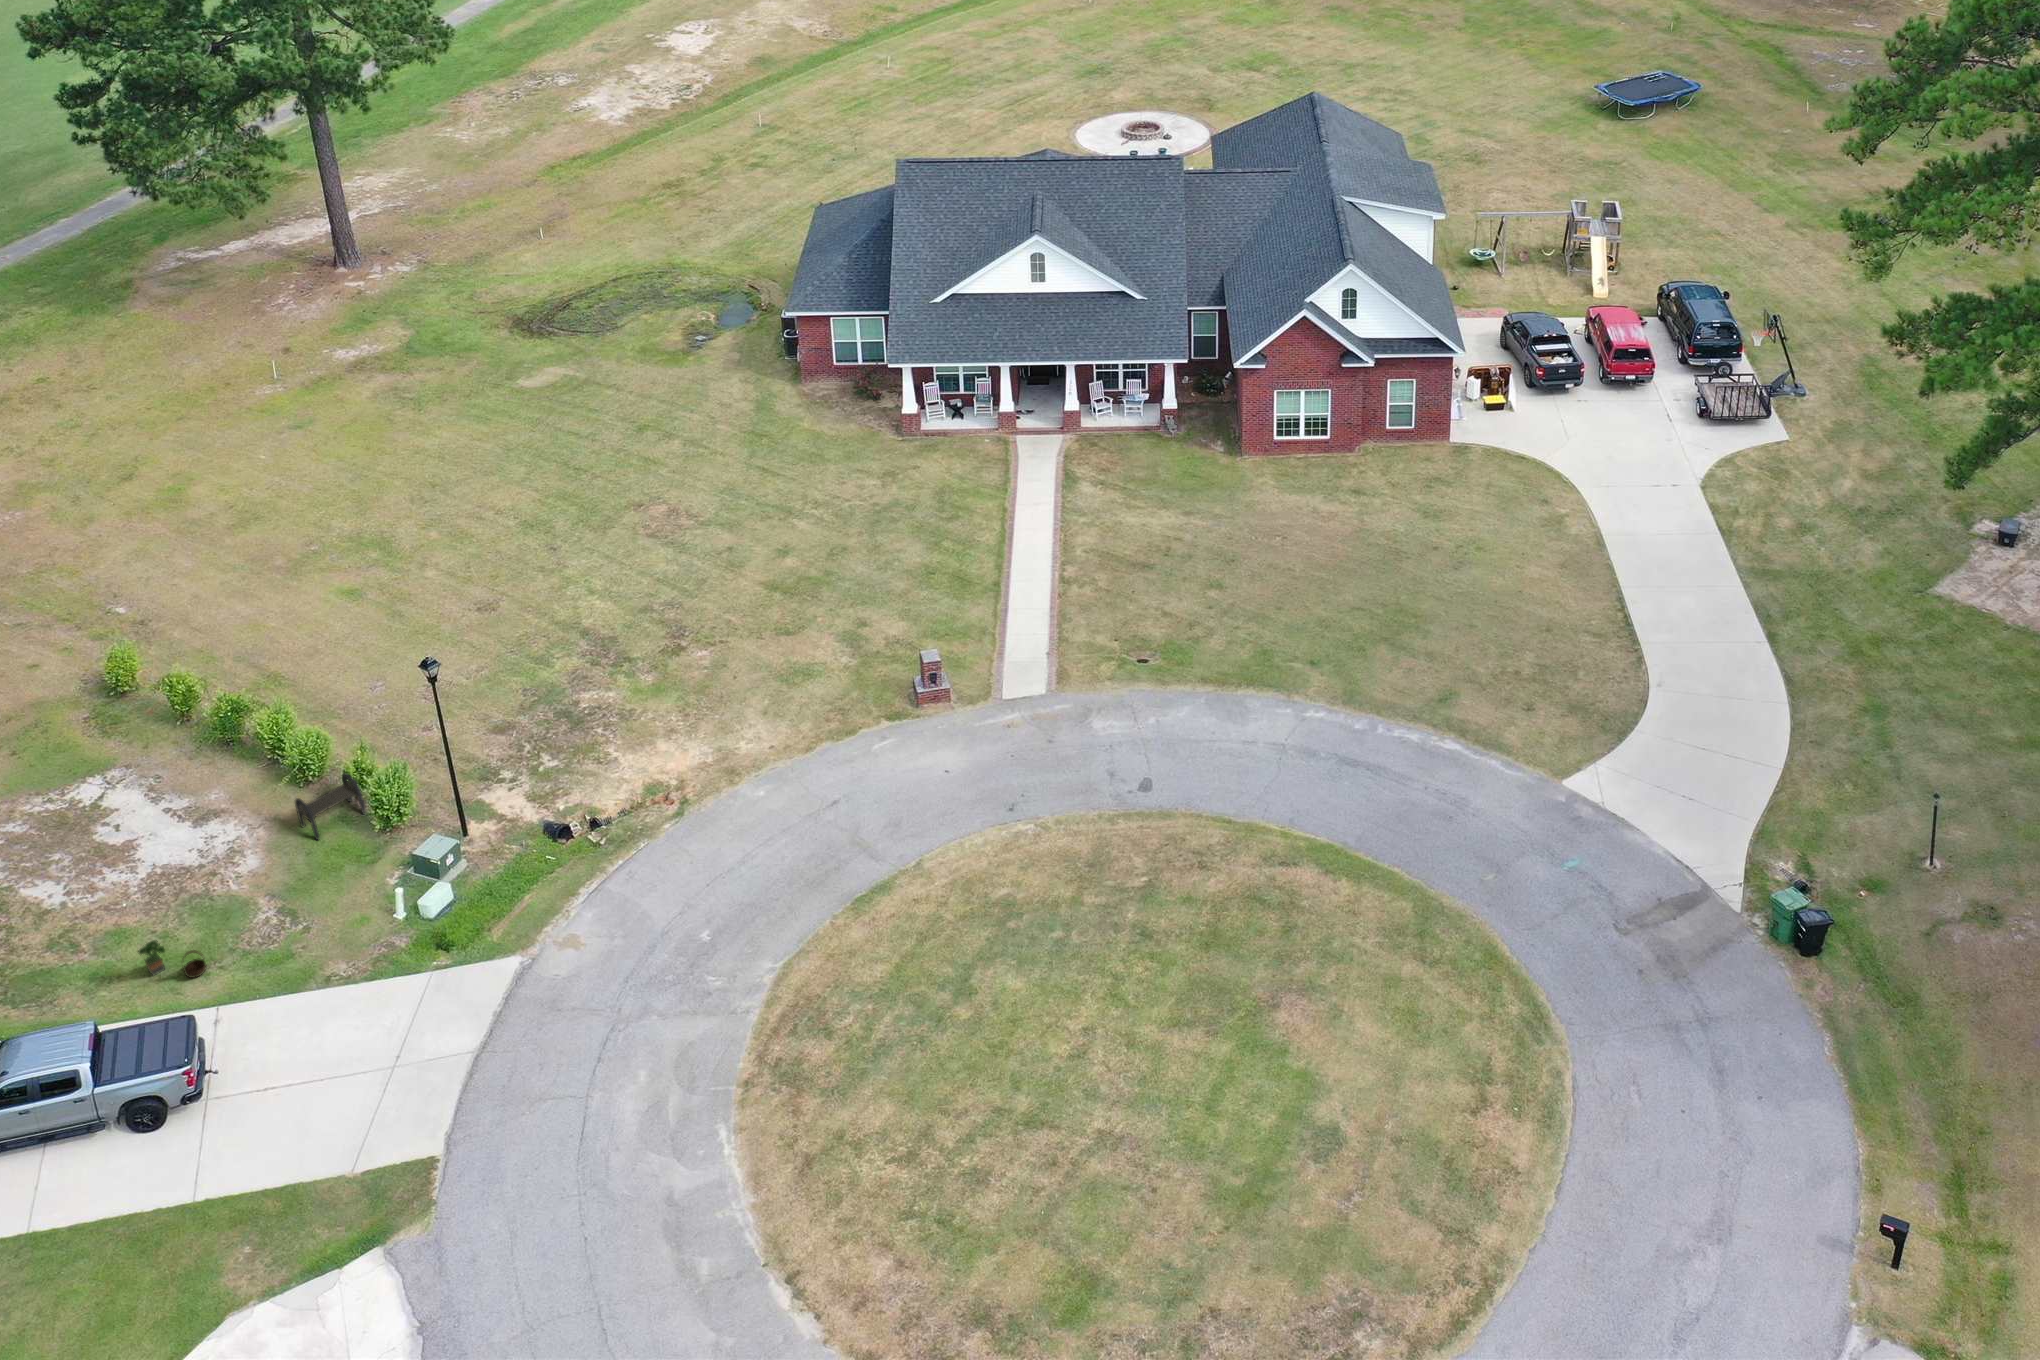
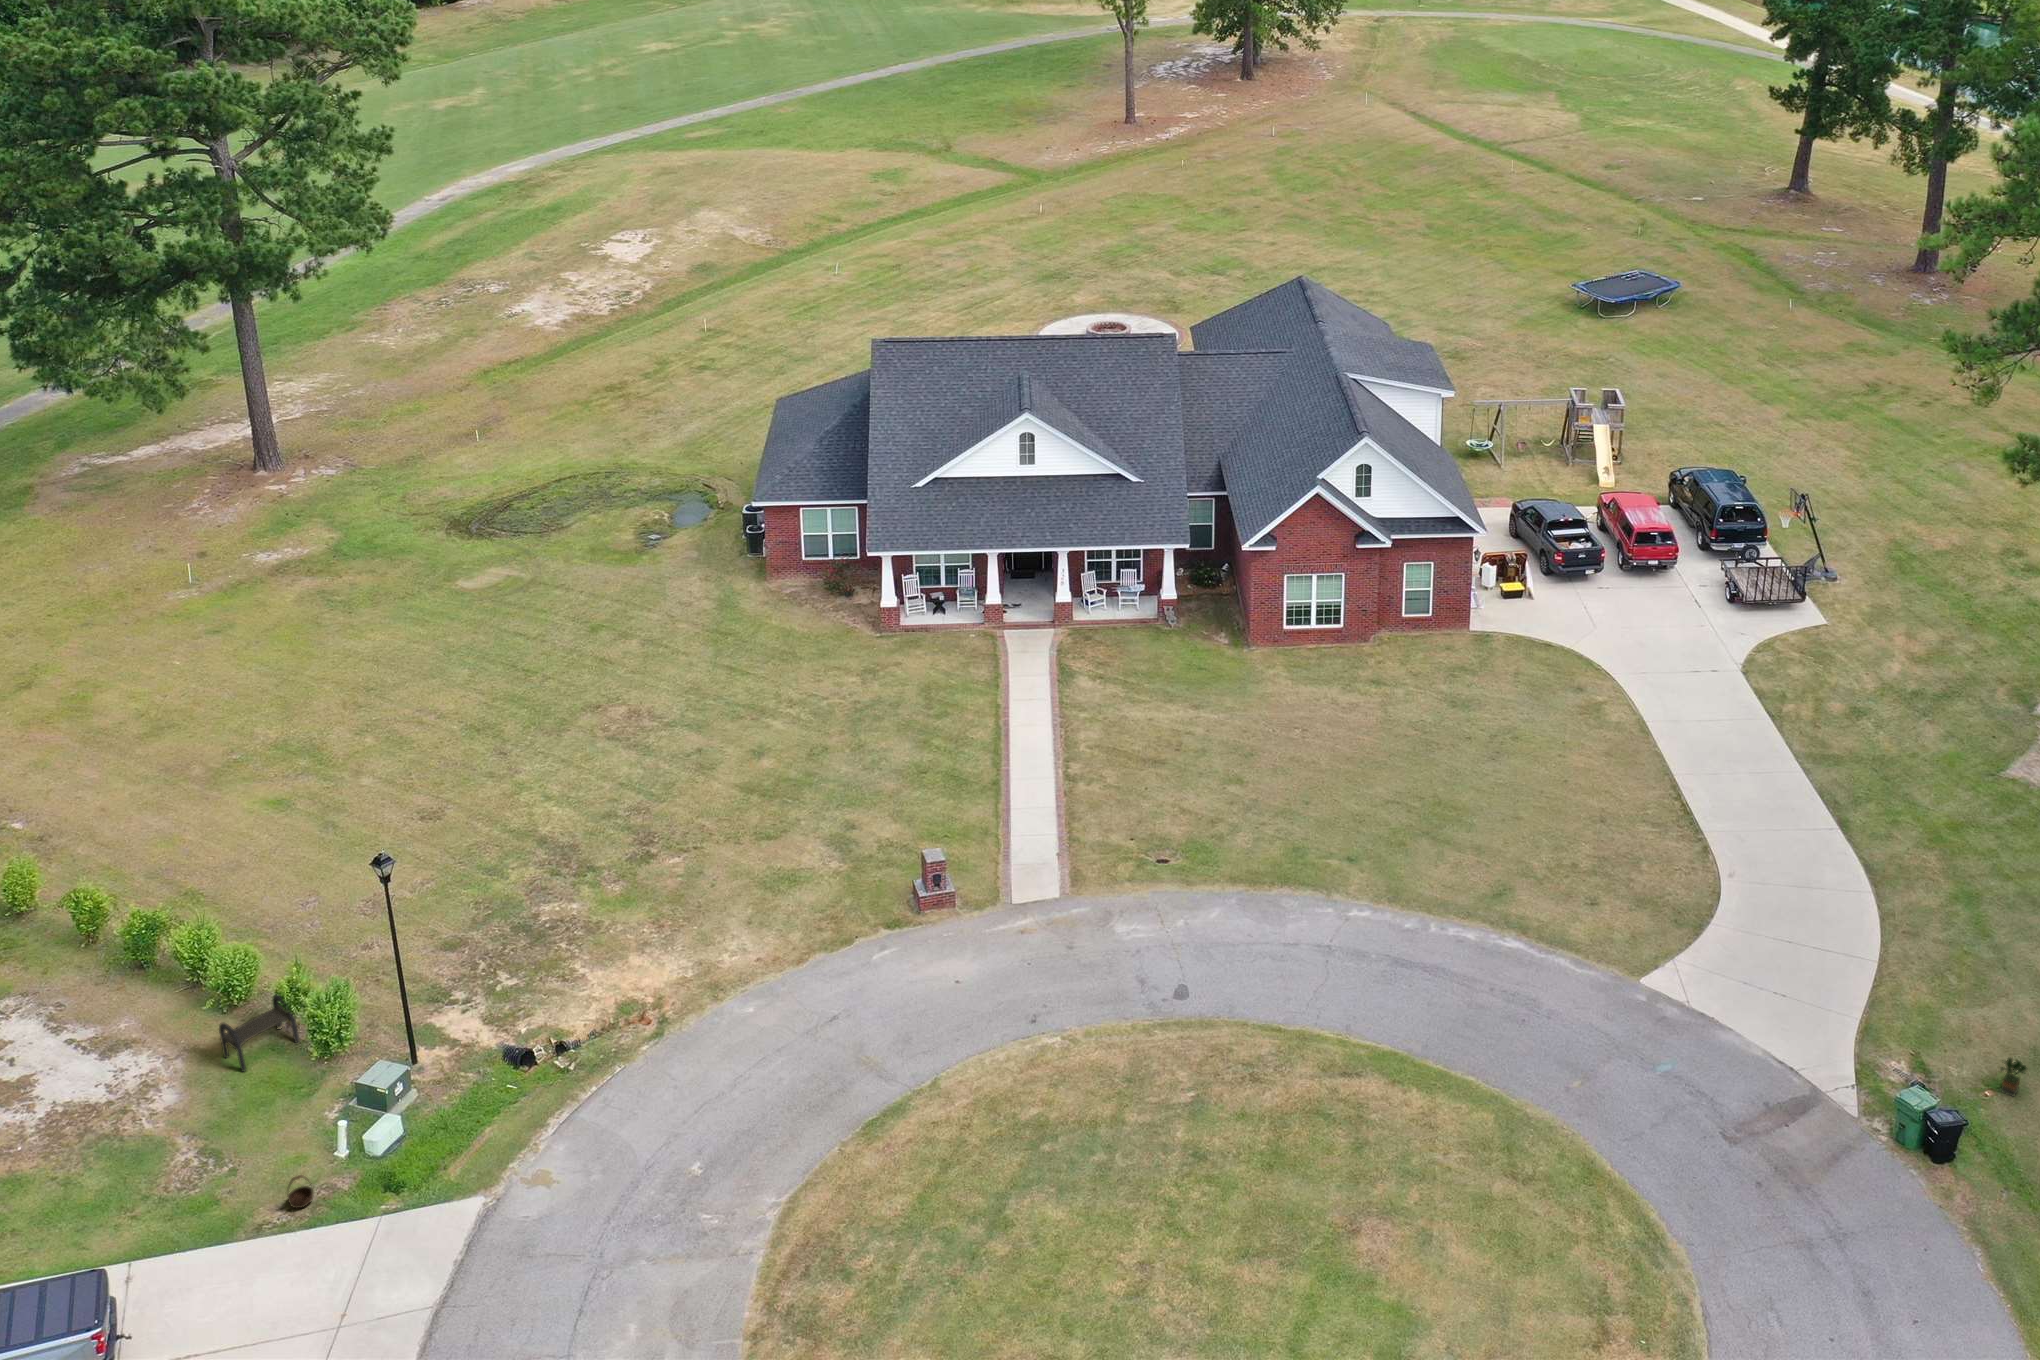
potted tree: present [138,940,165,975] -> present [2000,1058,2027,1096]
basket: present [183,950,207,978] -> present [288,1175,313,1208]

